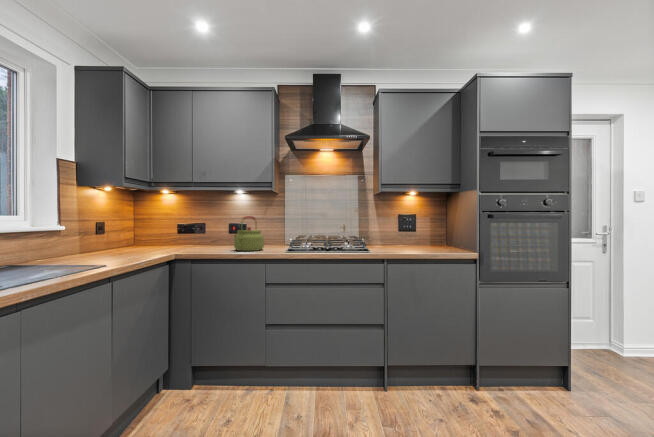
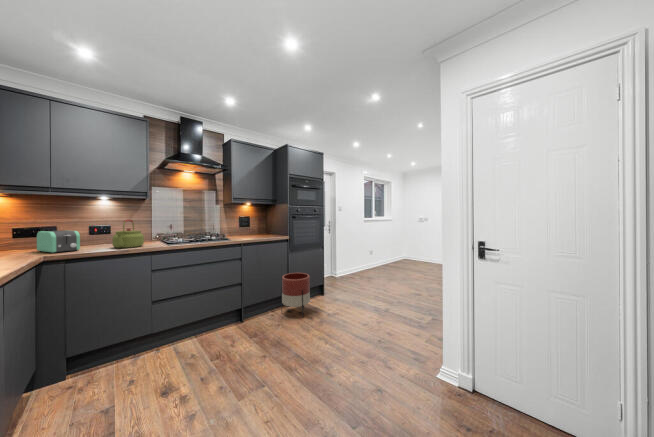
toaster: none [183,228,208,251] -> present [37,230,80,253]
planter: none [456,325,517,425] -> present [281,273,310,316]

